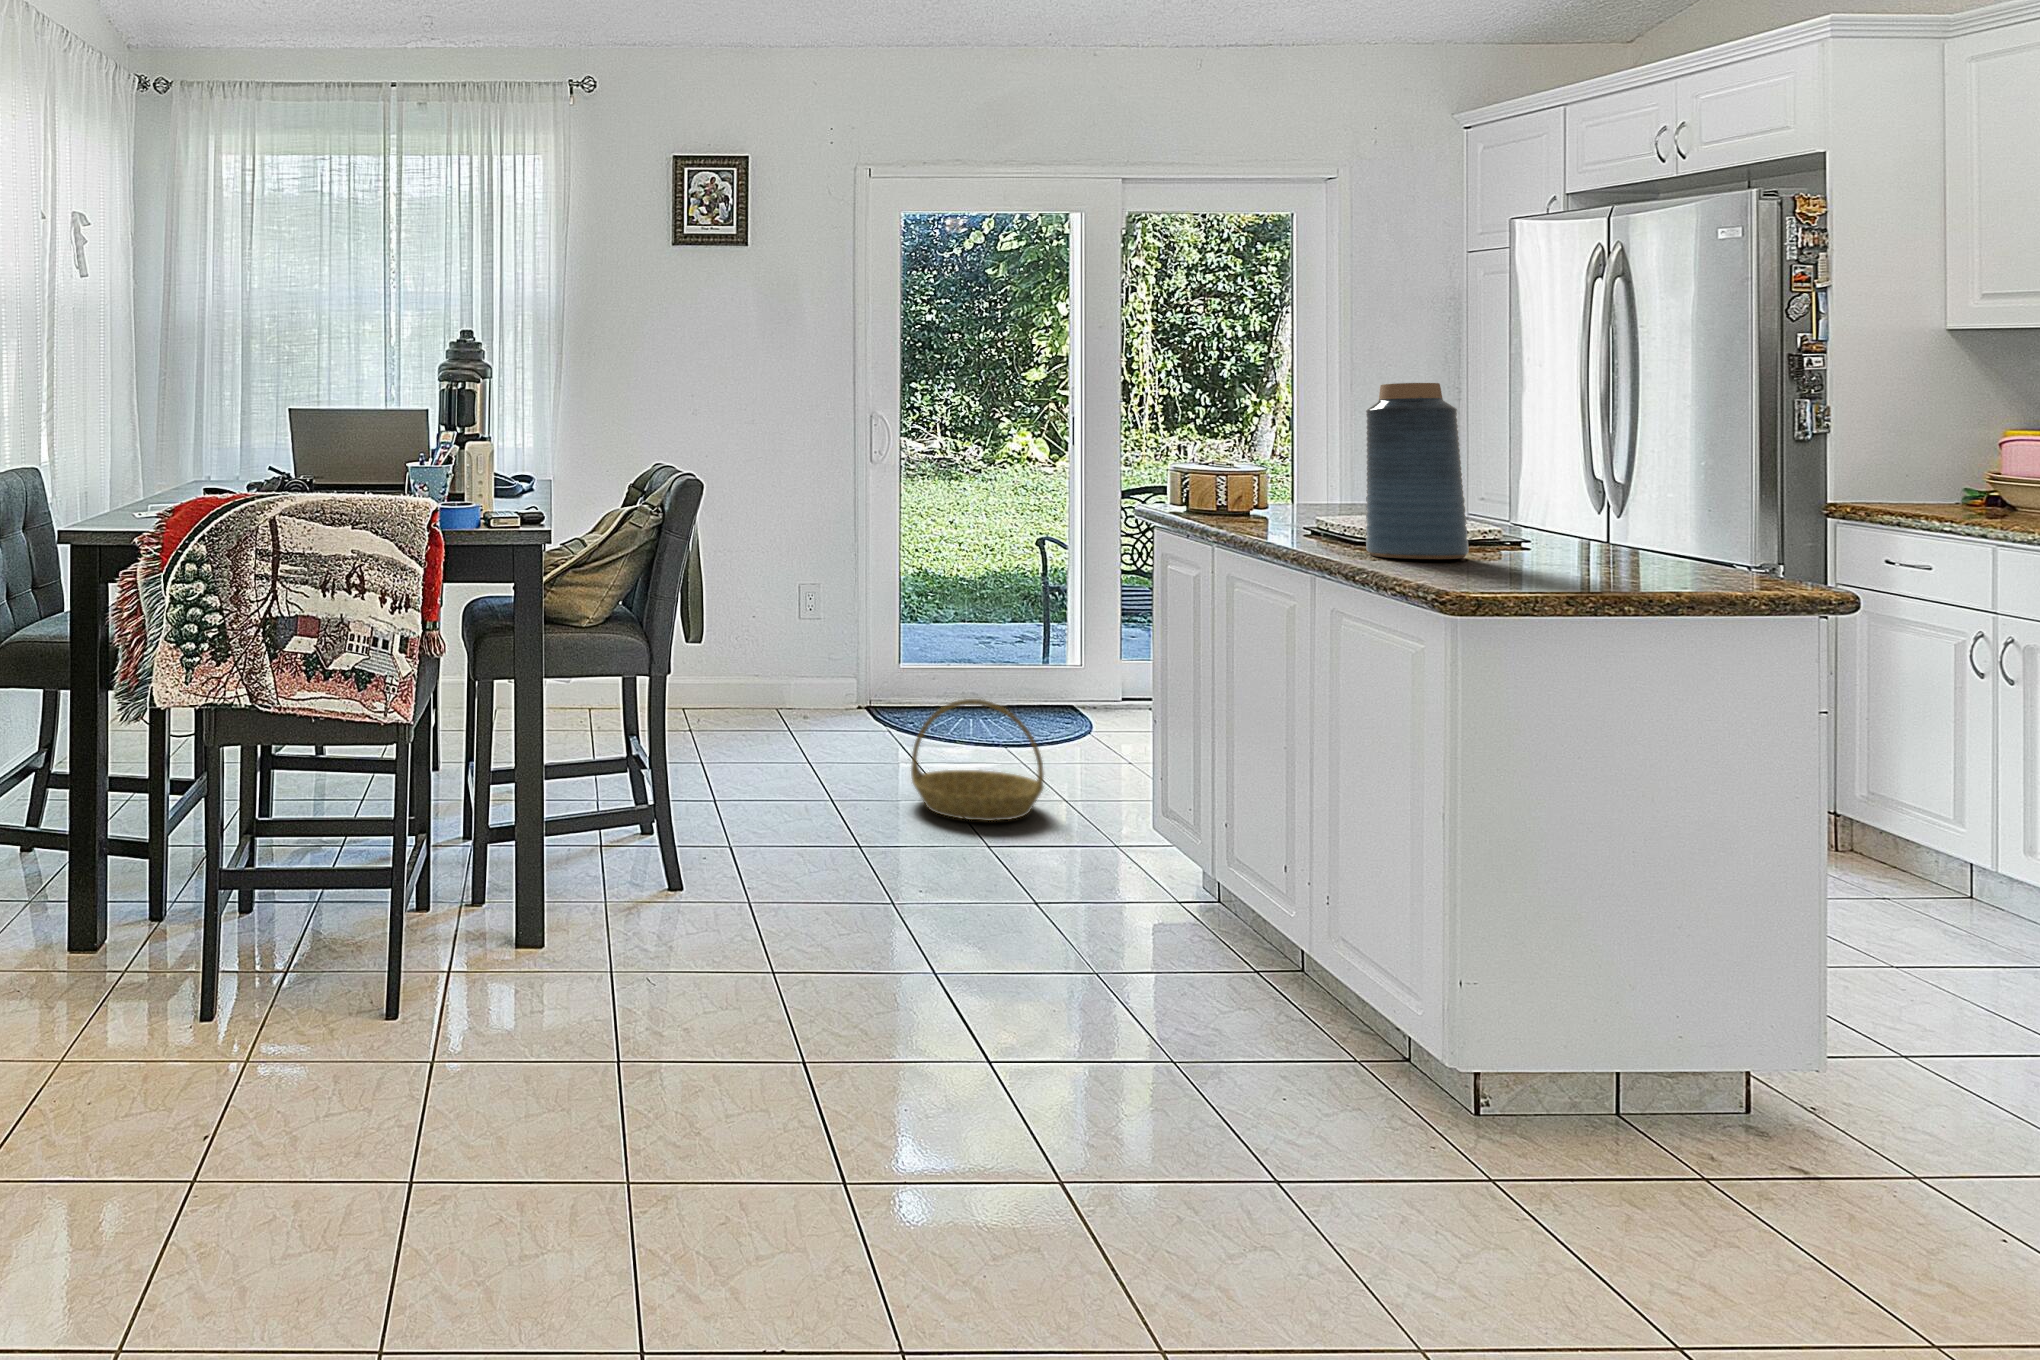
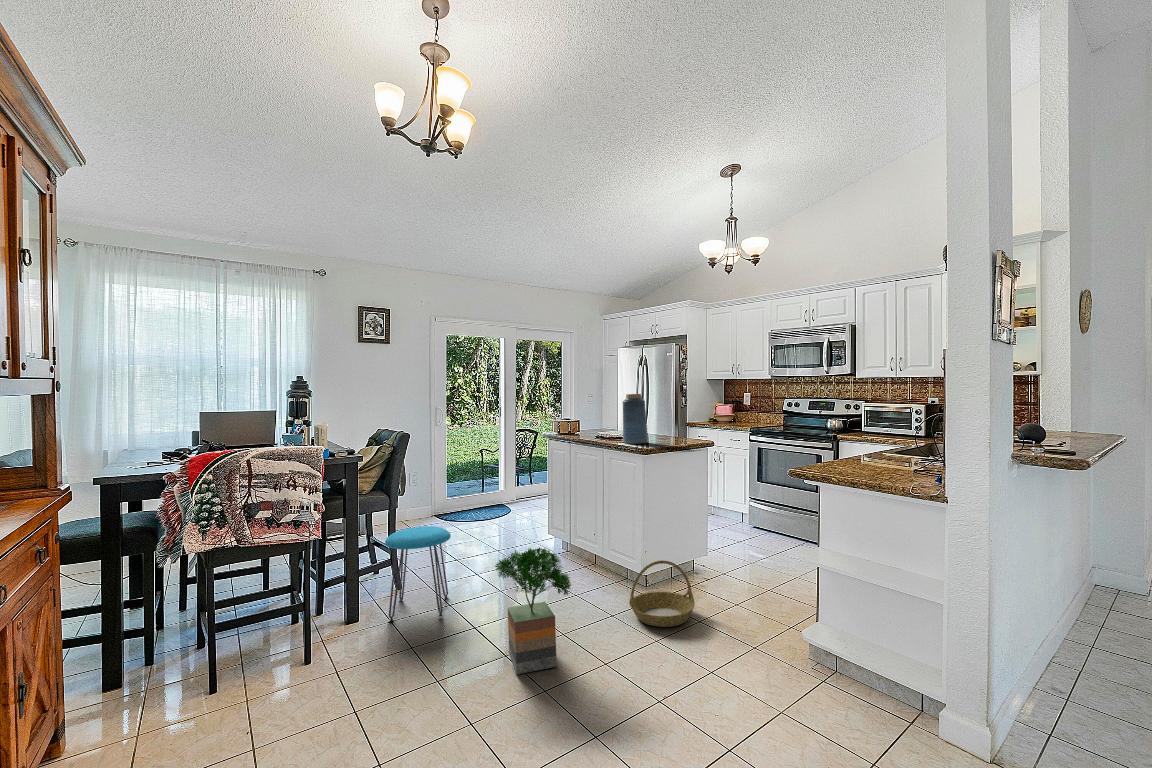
basket: present [911,699,1044,821] -> present [629,560,695,627]
stool: none [607,738,782,989] -> present [385,526,451,621]
potted tree: none [797,832,1025,1210] -> present [495,547,571,674]

